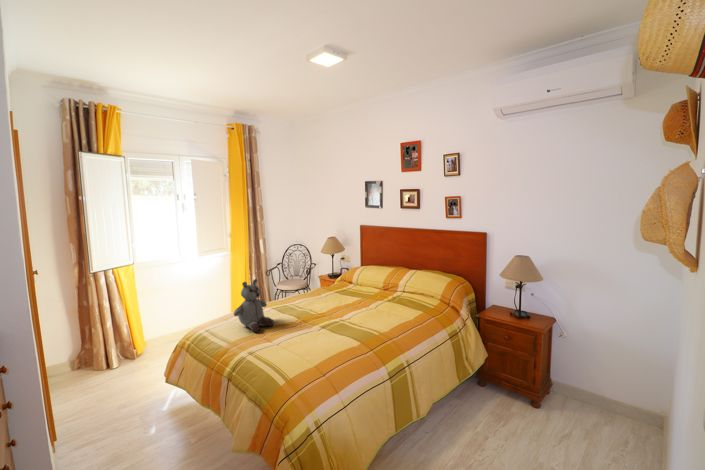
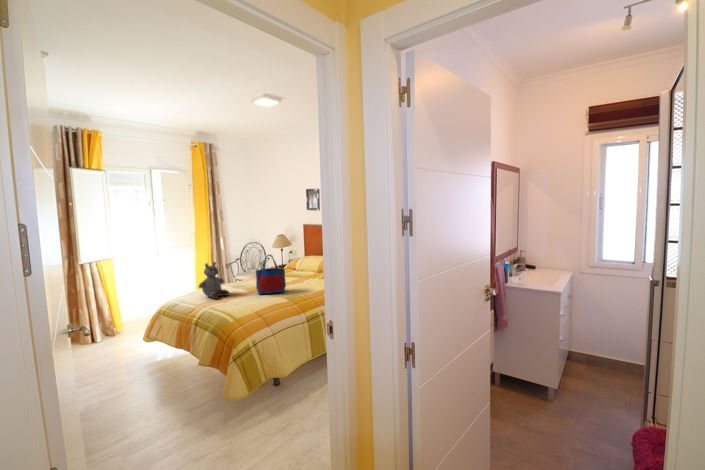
tote bag: none [310,271,350,327] -> present [256,255,286,295]

